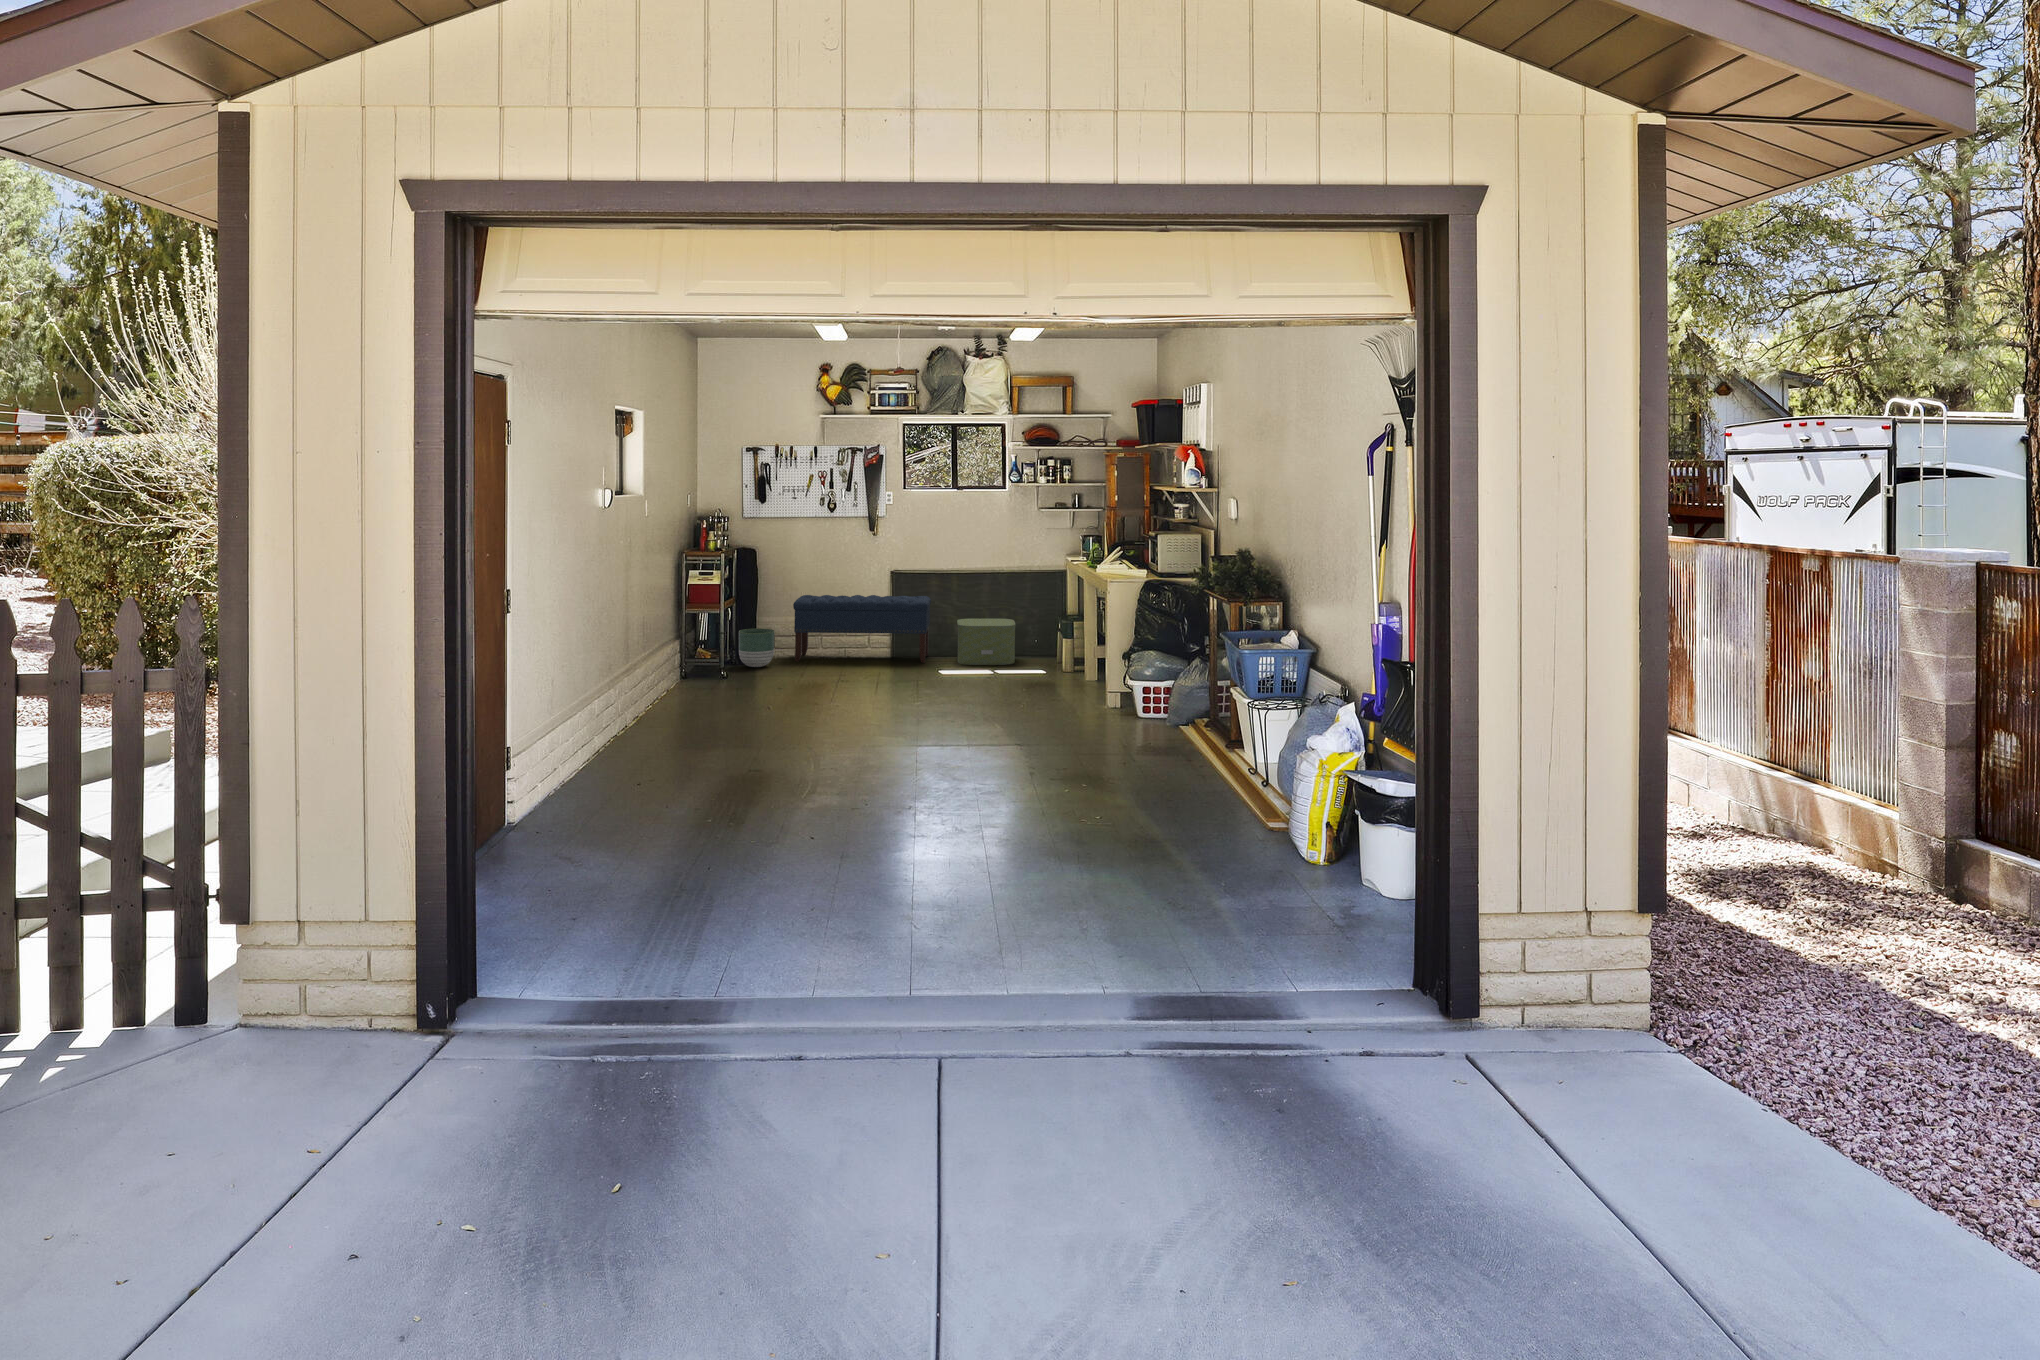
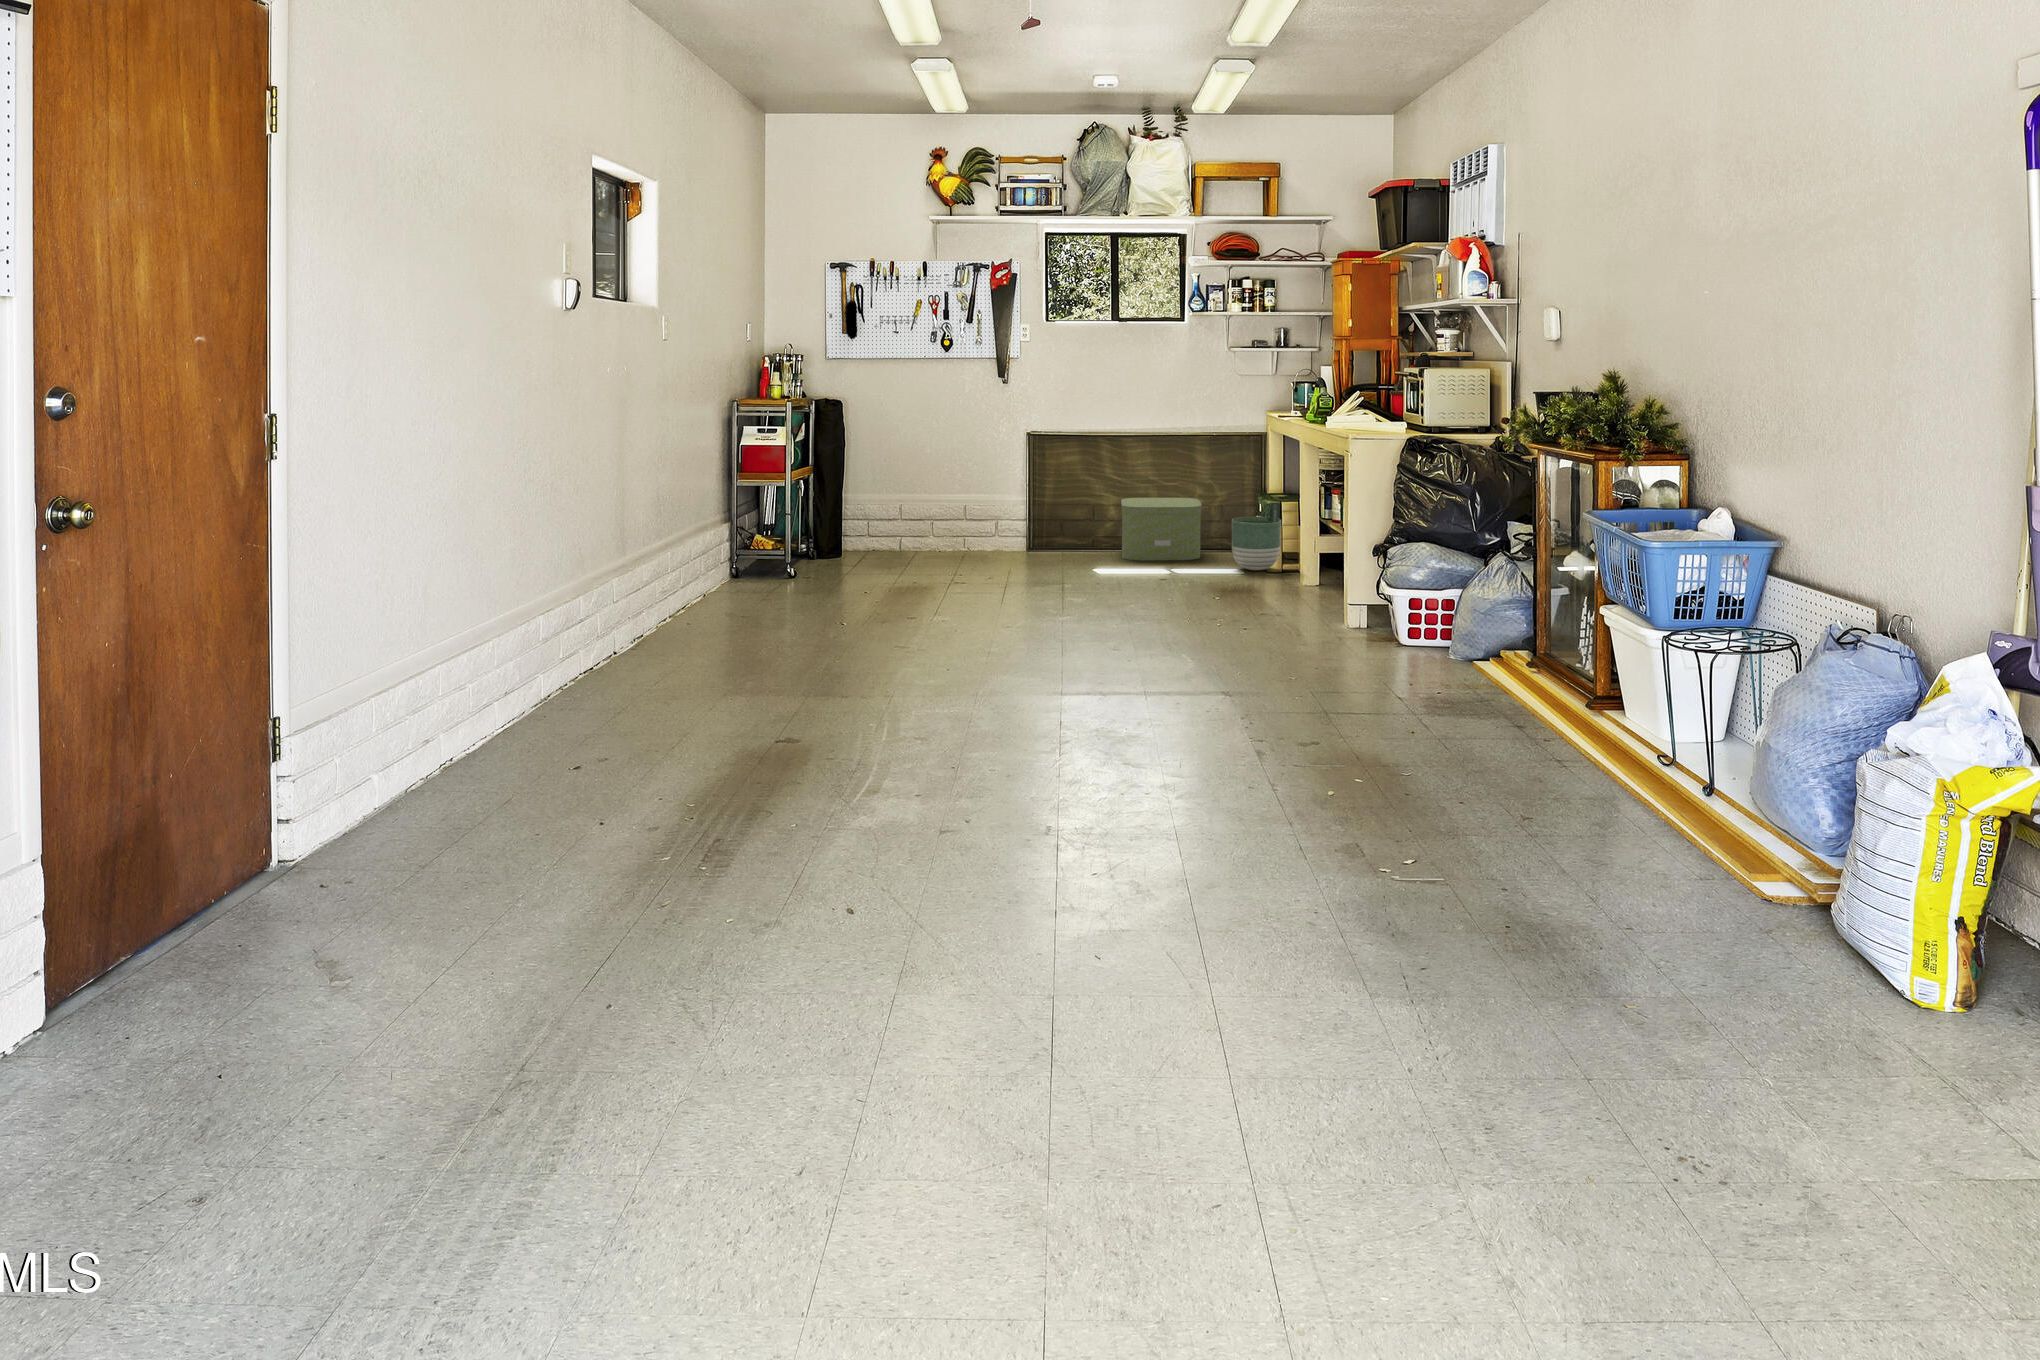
bench: present [793,595,931,663] -> none [892,466,1085,558]
planter: present [739,628,774,667] -> present [1232,517,1281,570]

